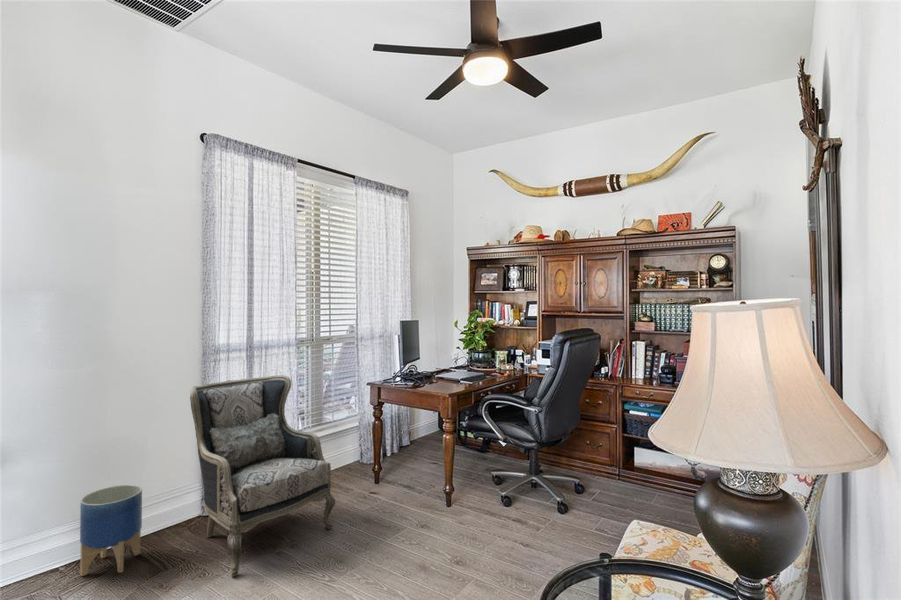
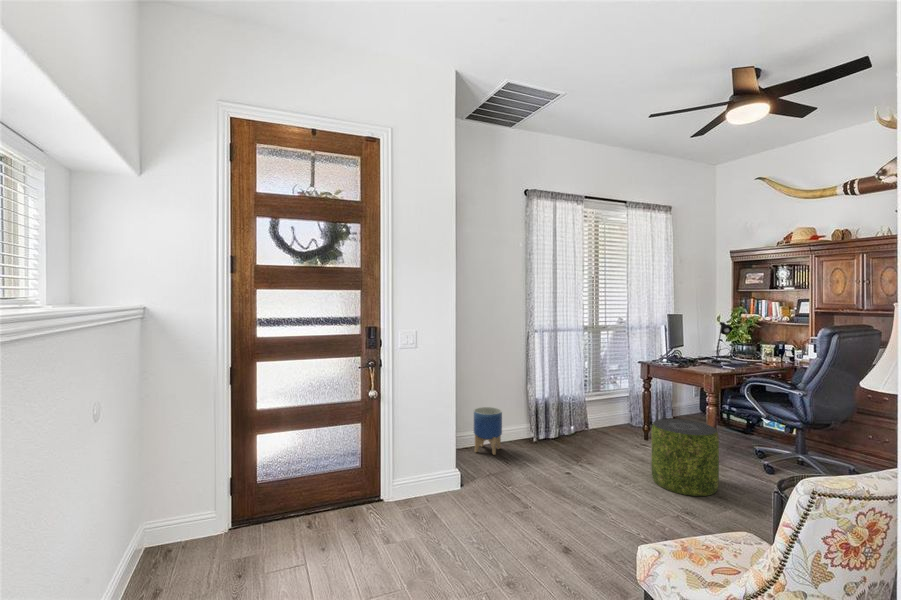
desk lamp: none [444,328,470,378] -> present [707,322,733,364]
armchair: present [190,375,335,577] -> none [526,351,630,469]
pouf: none [375,461,456,575] -> present [651,419,719,496]

